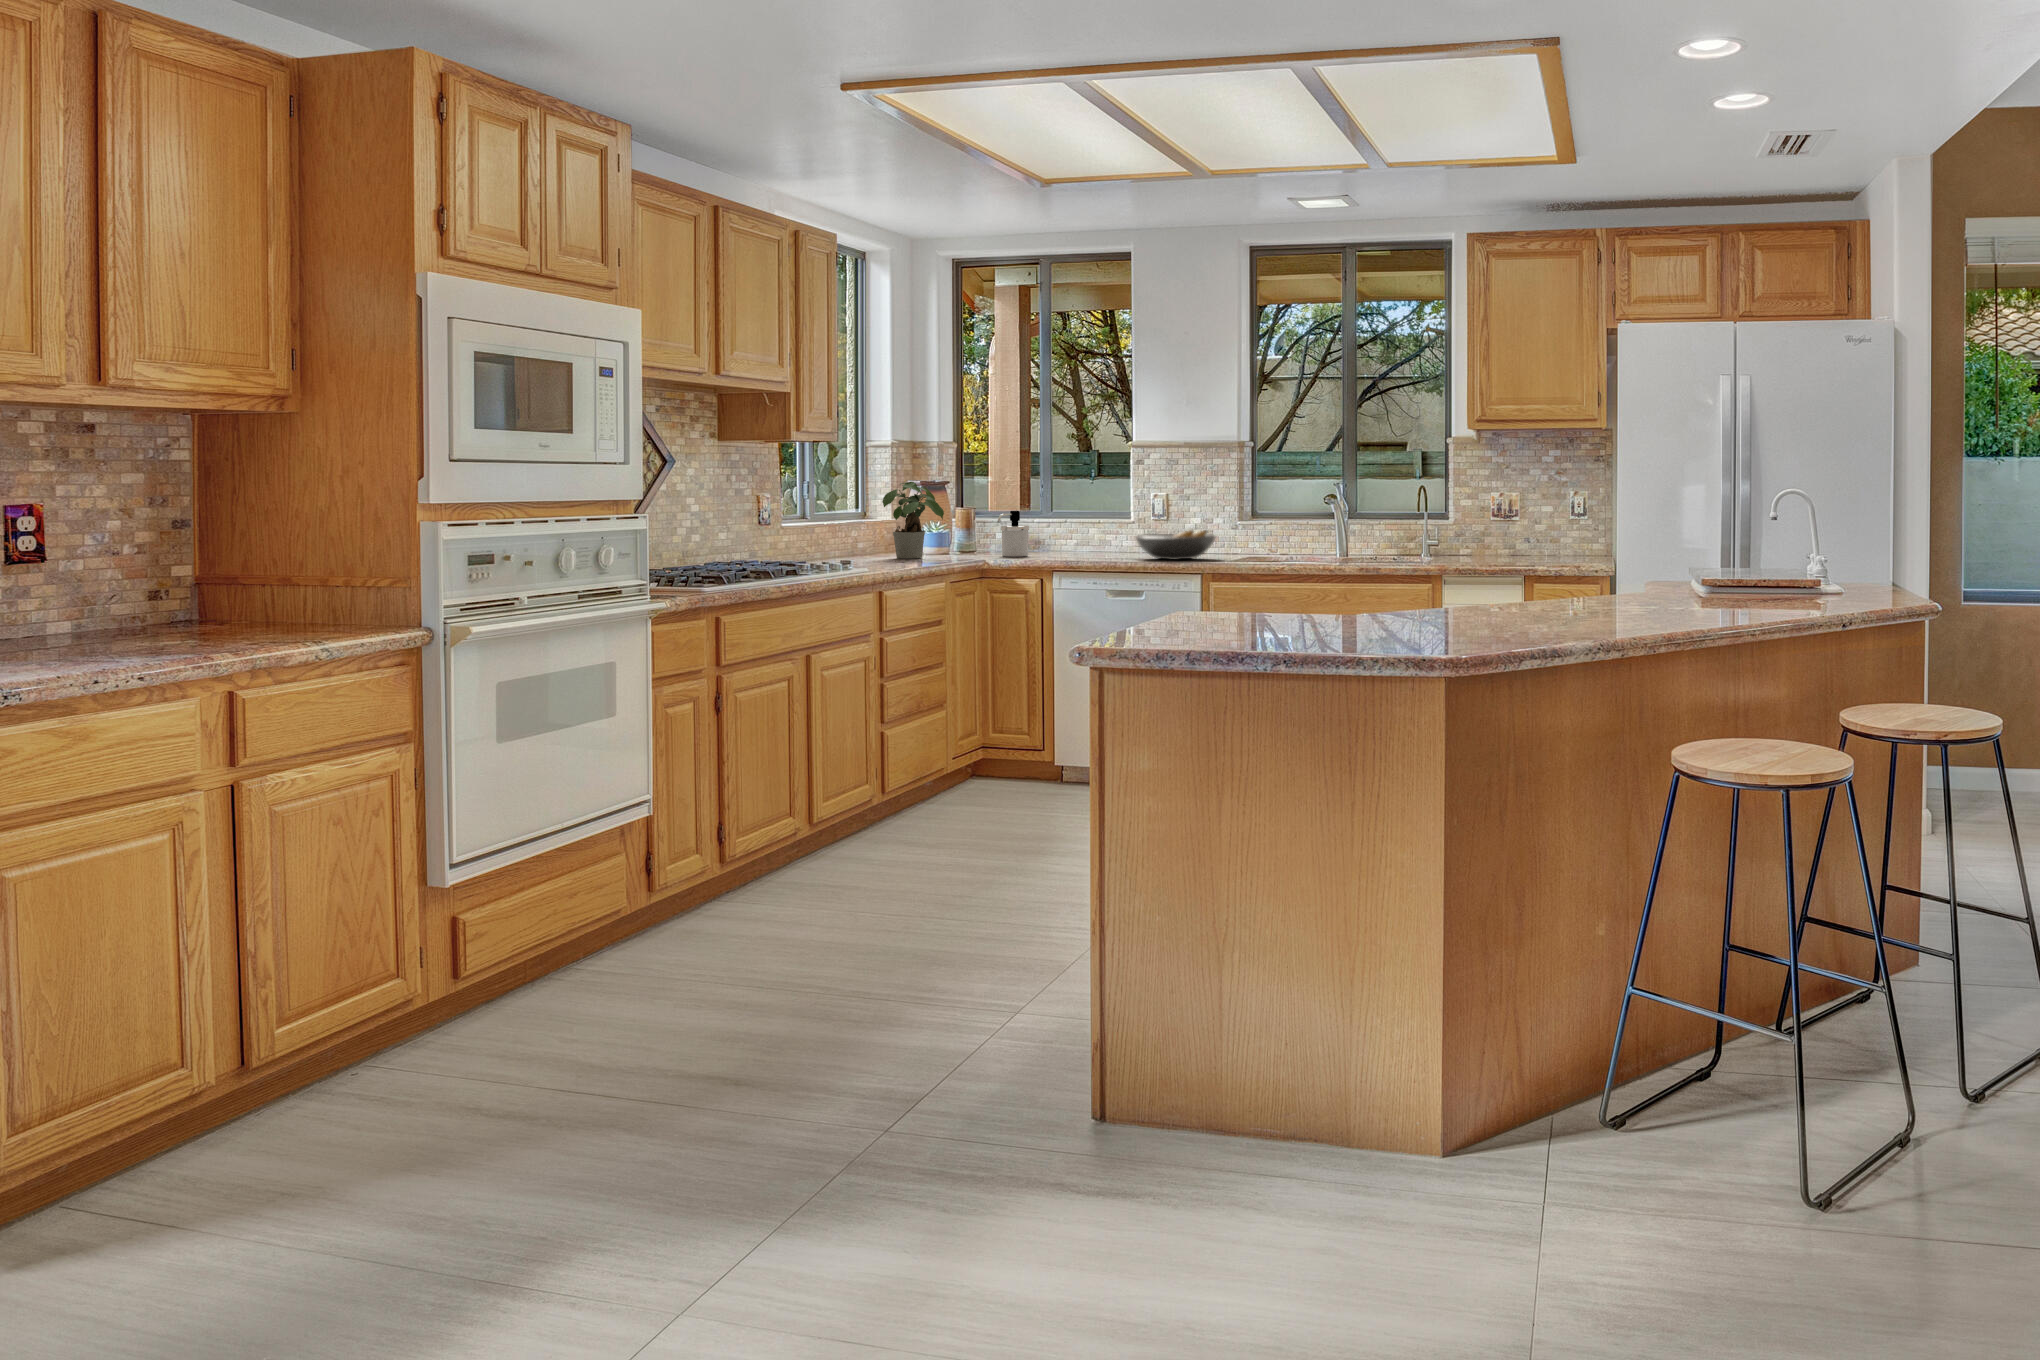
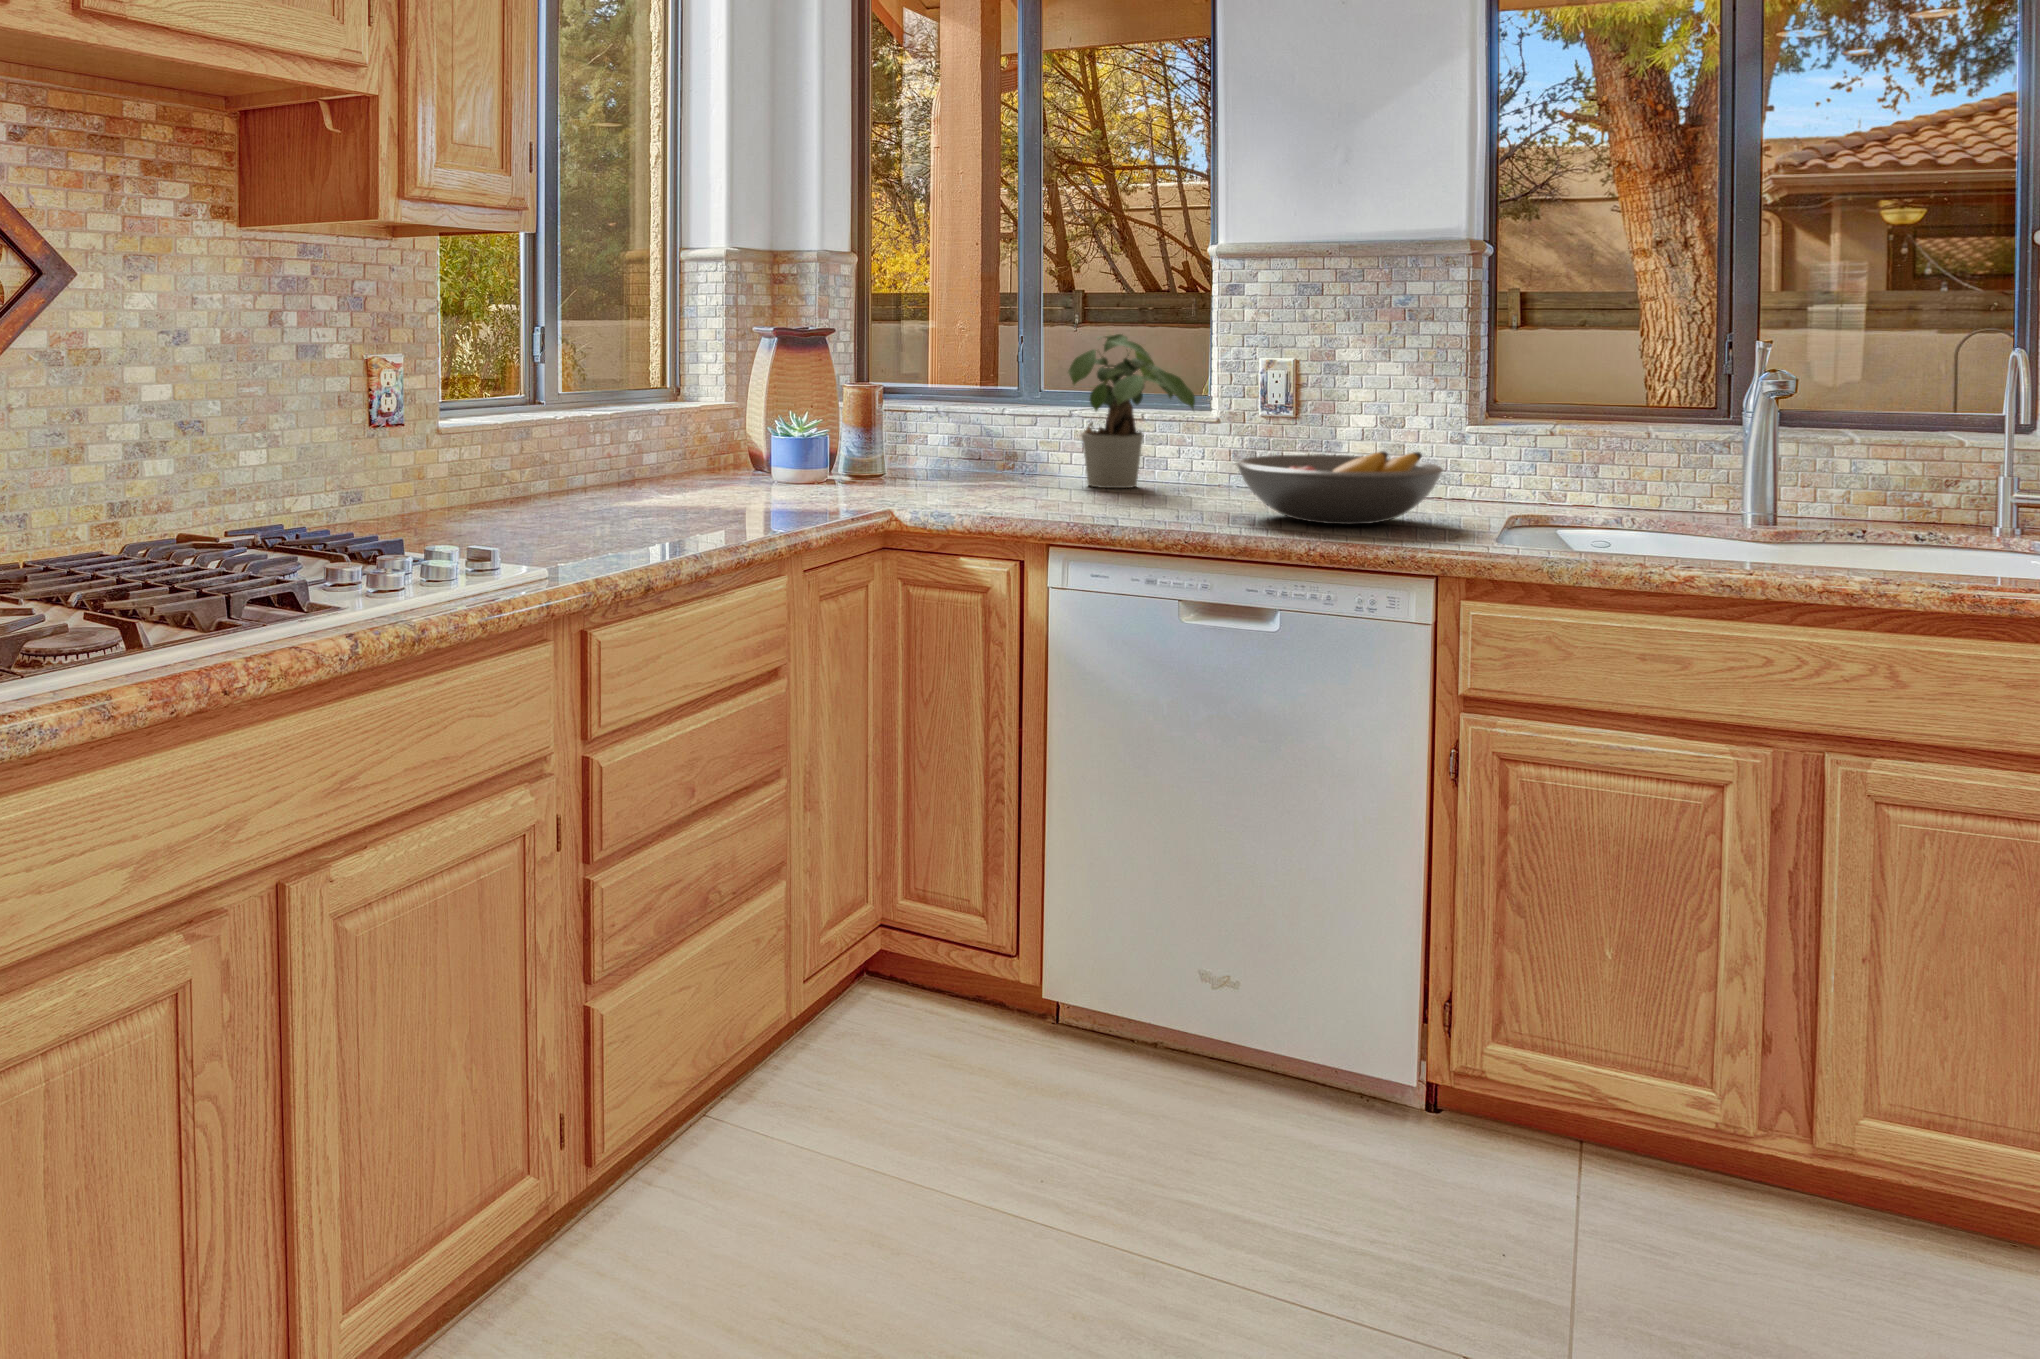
potted plant: present [882,482,944,559] -> present [1068,334,1195,488]
soap dispenser: present [997,511,1029,557] -> none [918,394,987,495]

